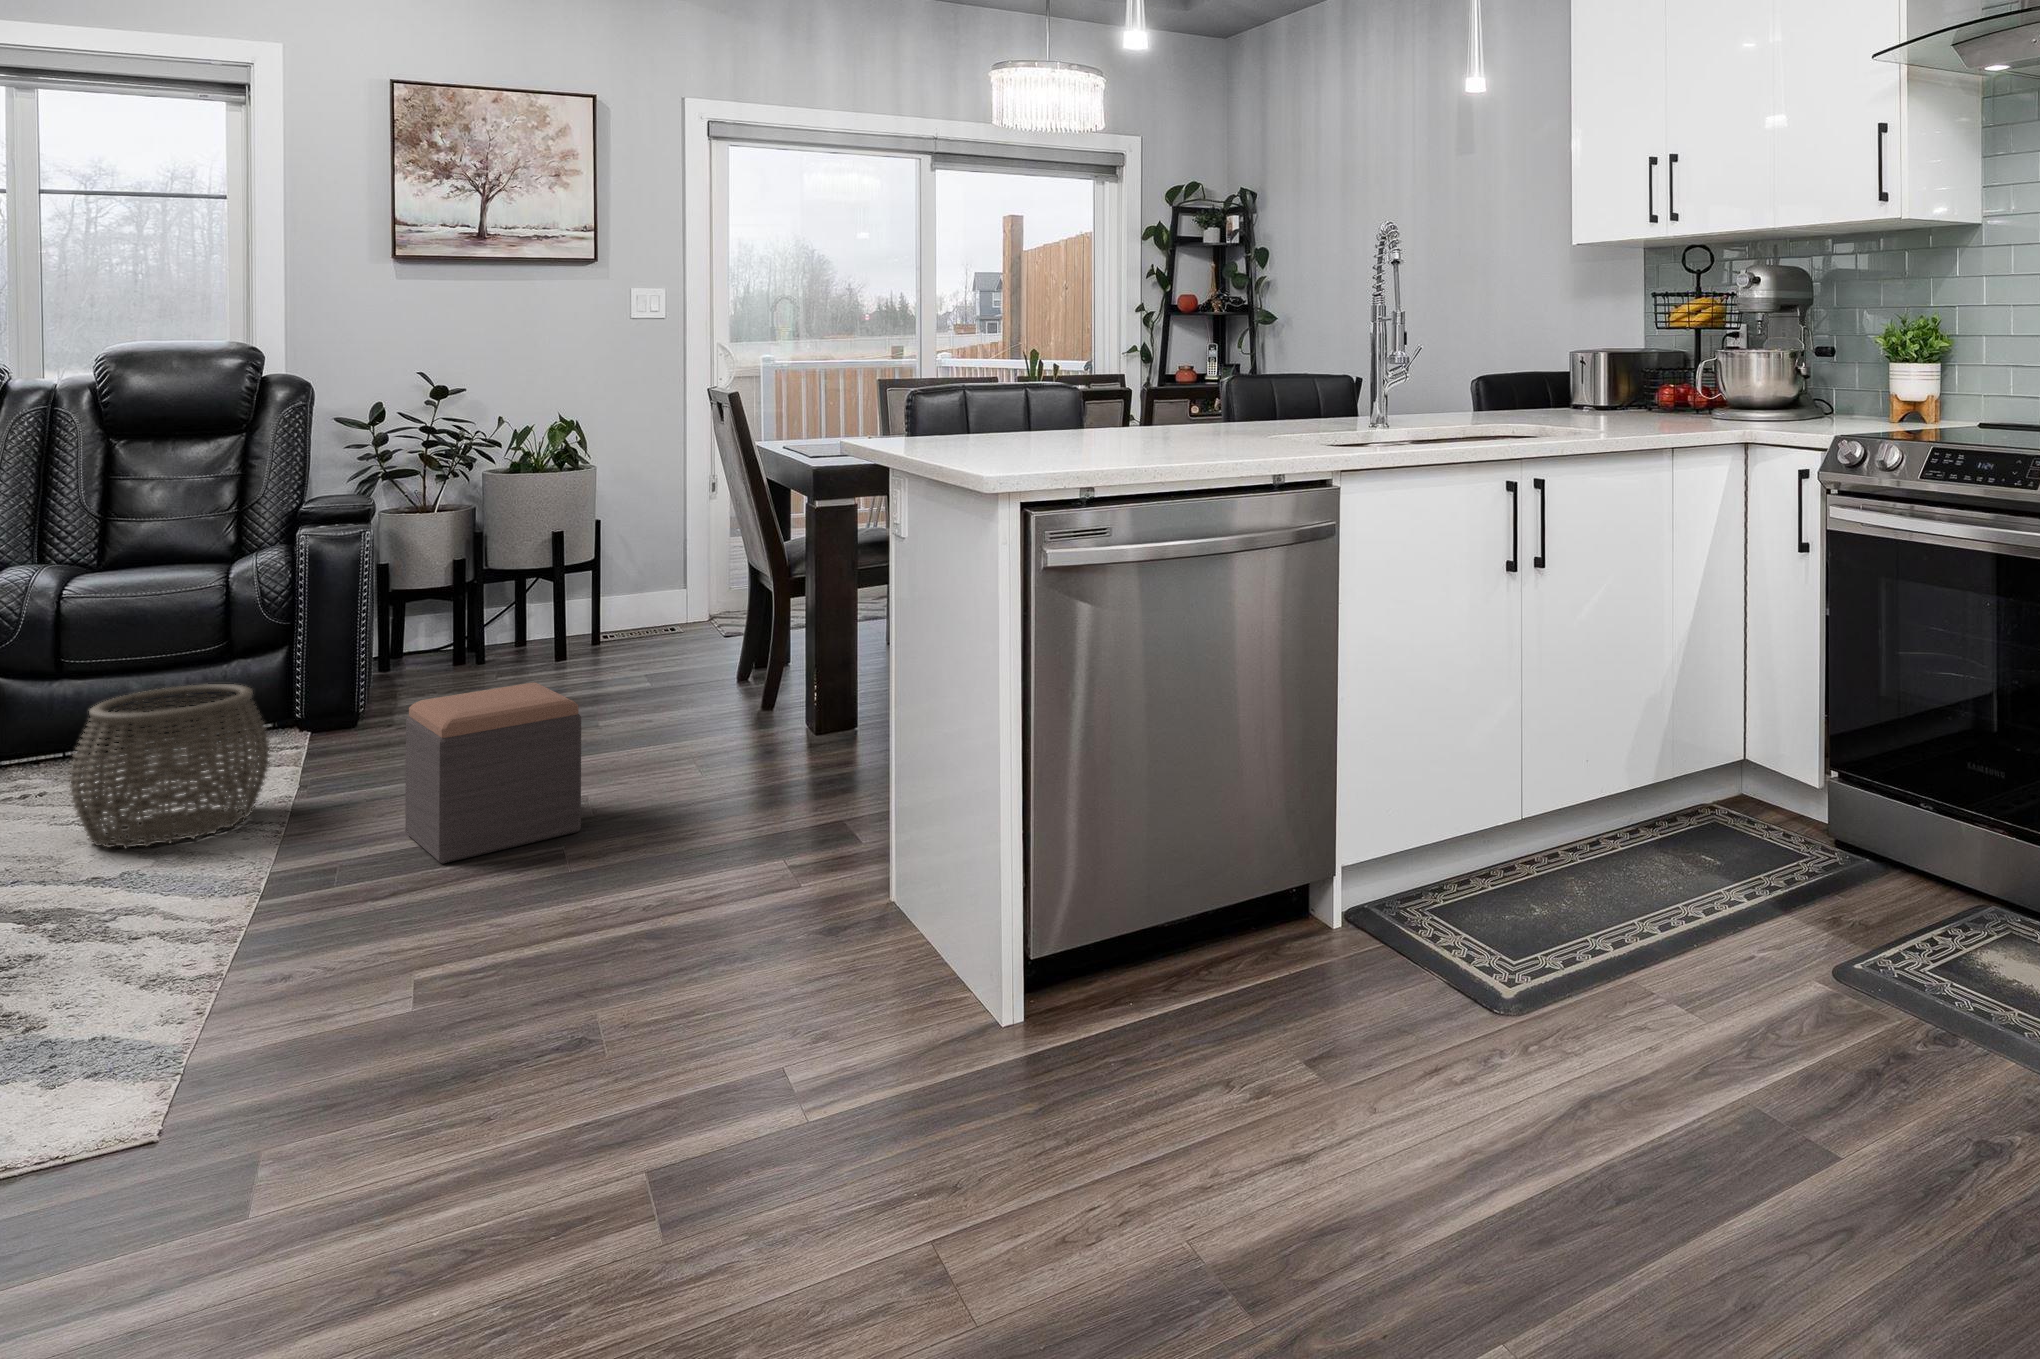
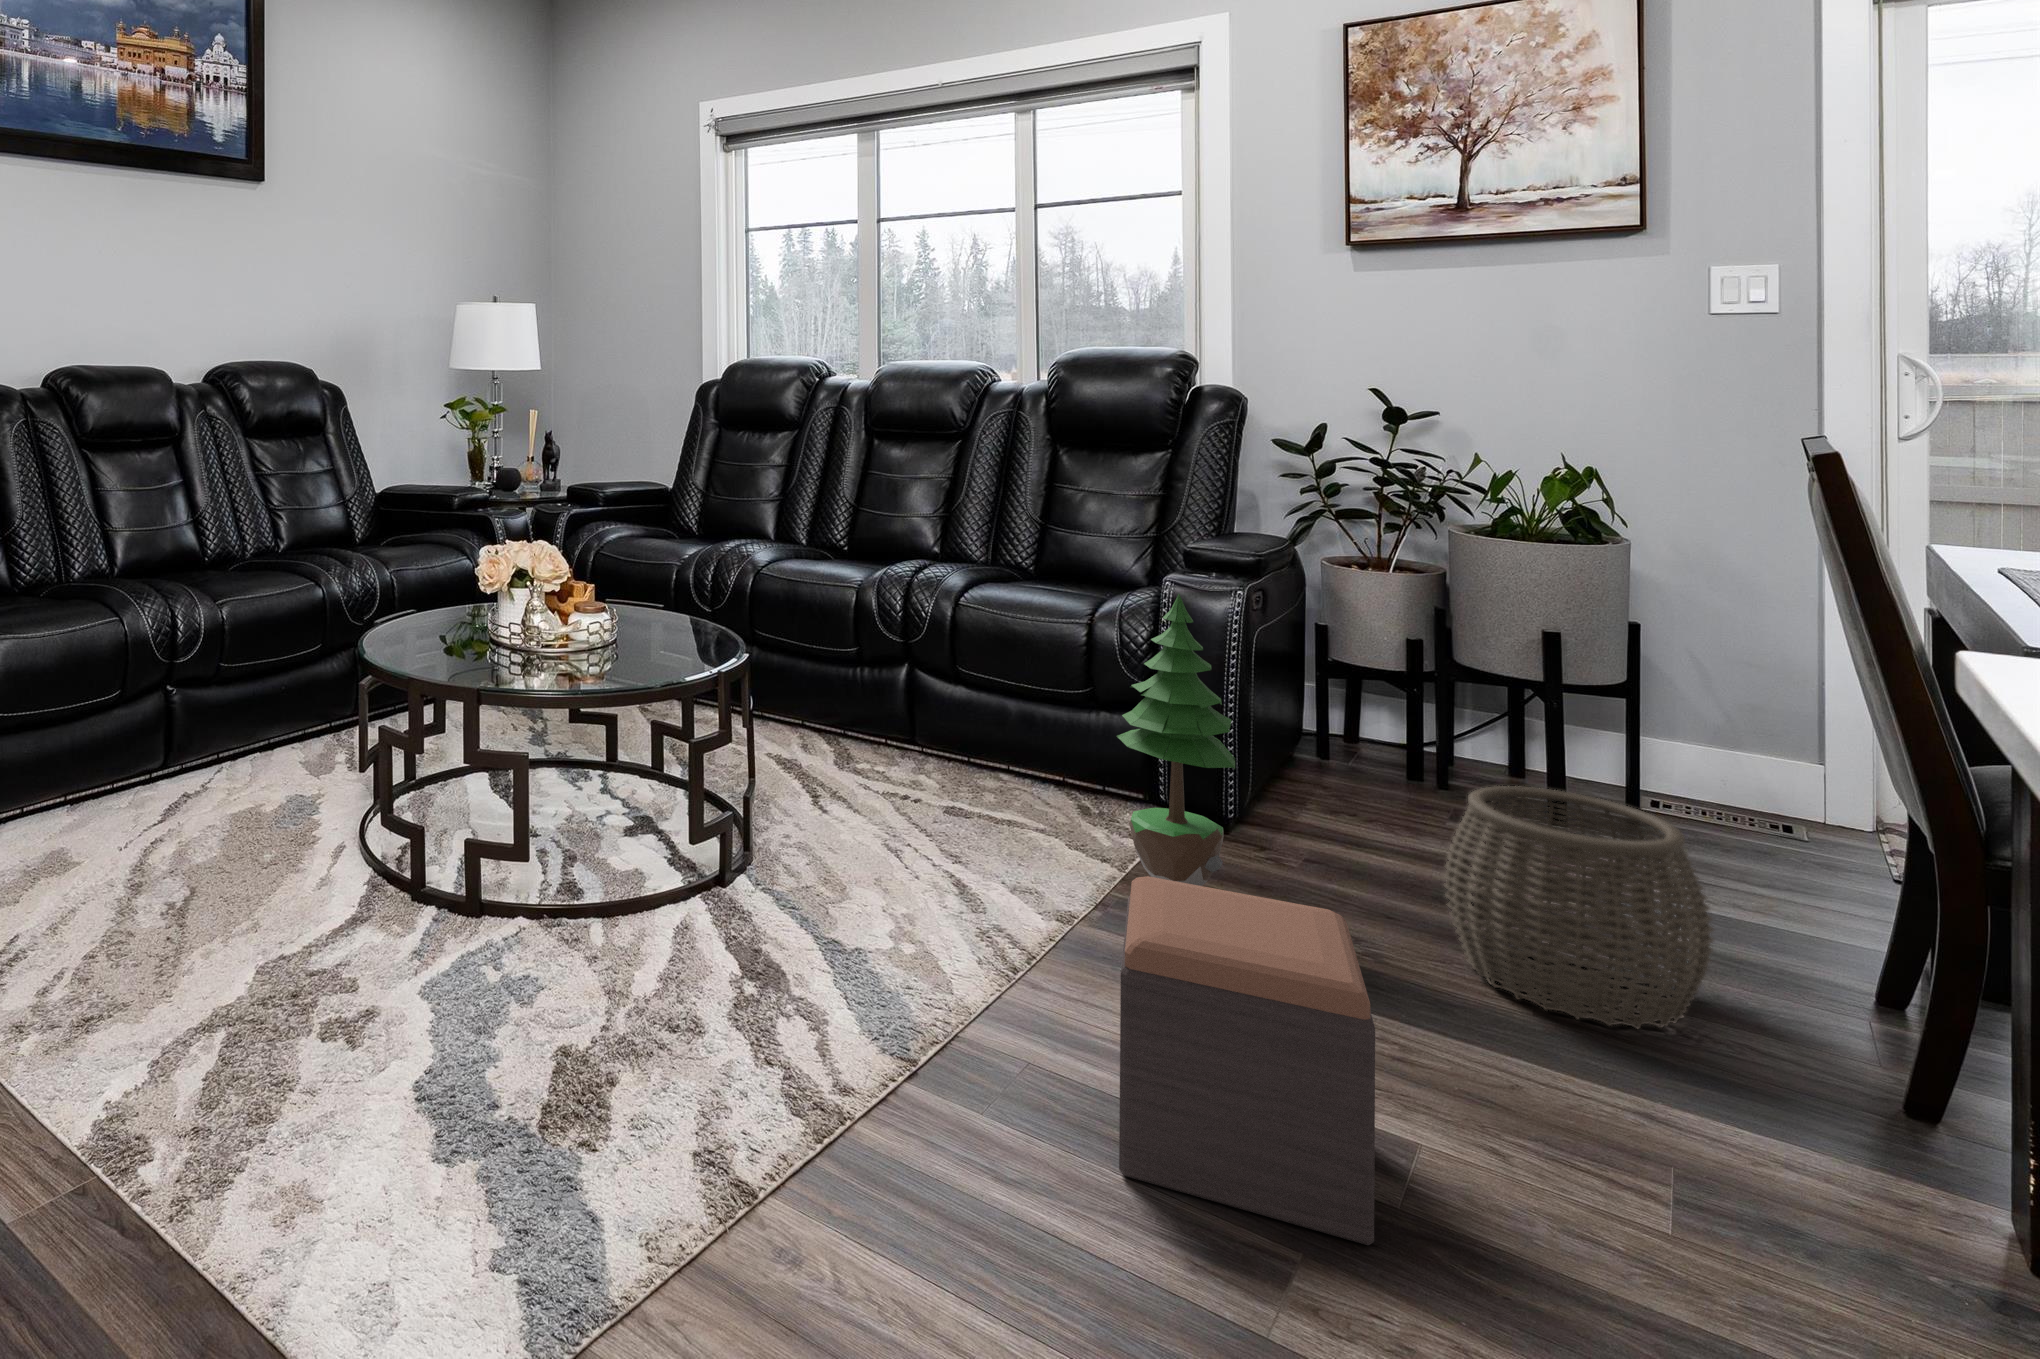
potted tree: none [303,536,404,762] -> present [1117,594,1235,886]
woven basket: present [69,684,270,848] -> present [1444,786,1714,1029]

